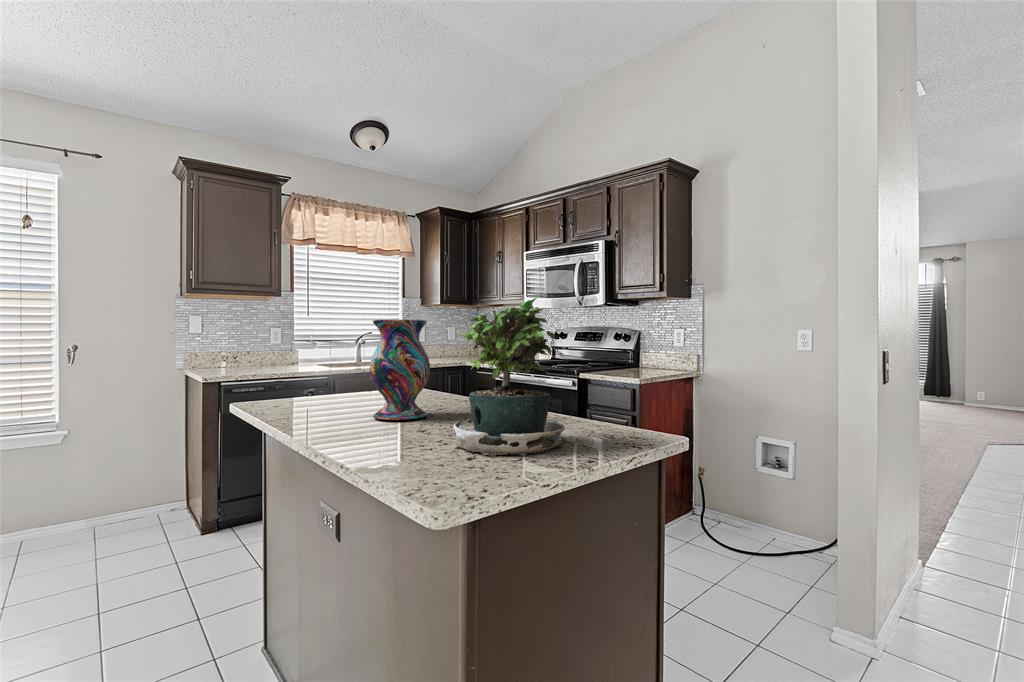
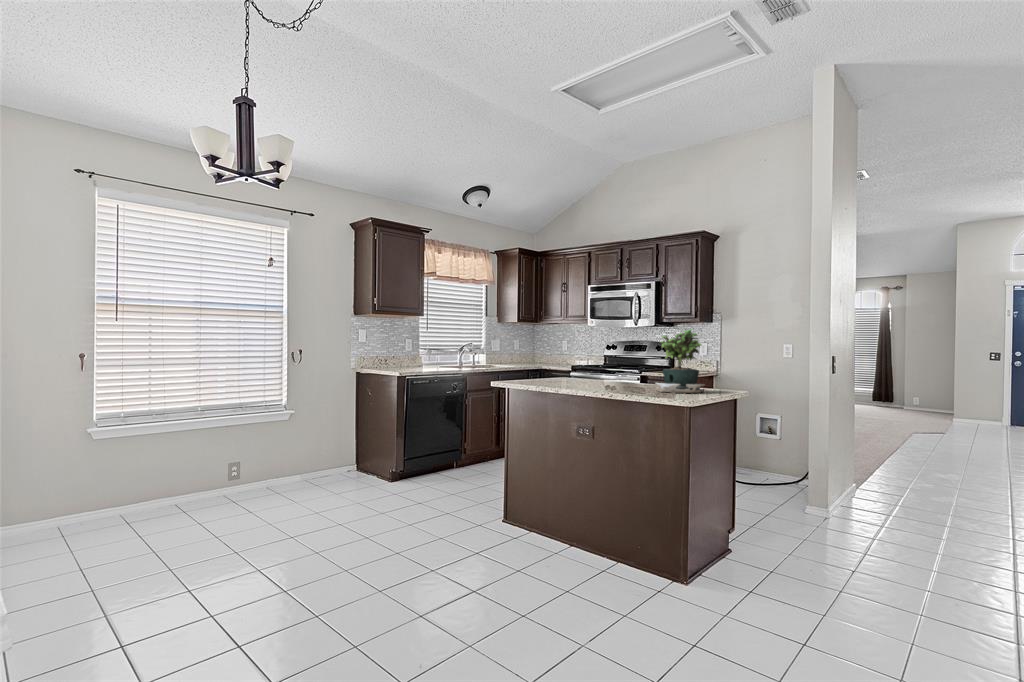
vase: present [370,320,430,420] -> none [588,337,618,386]

